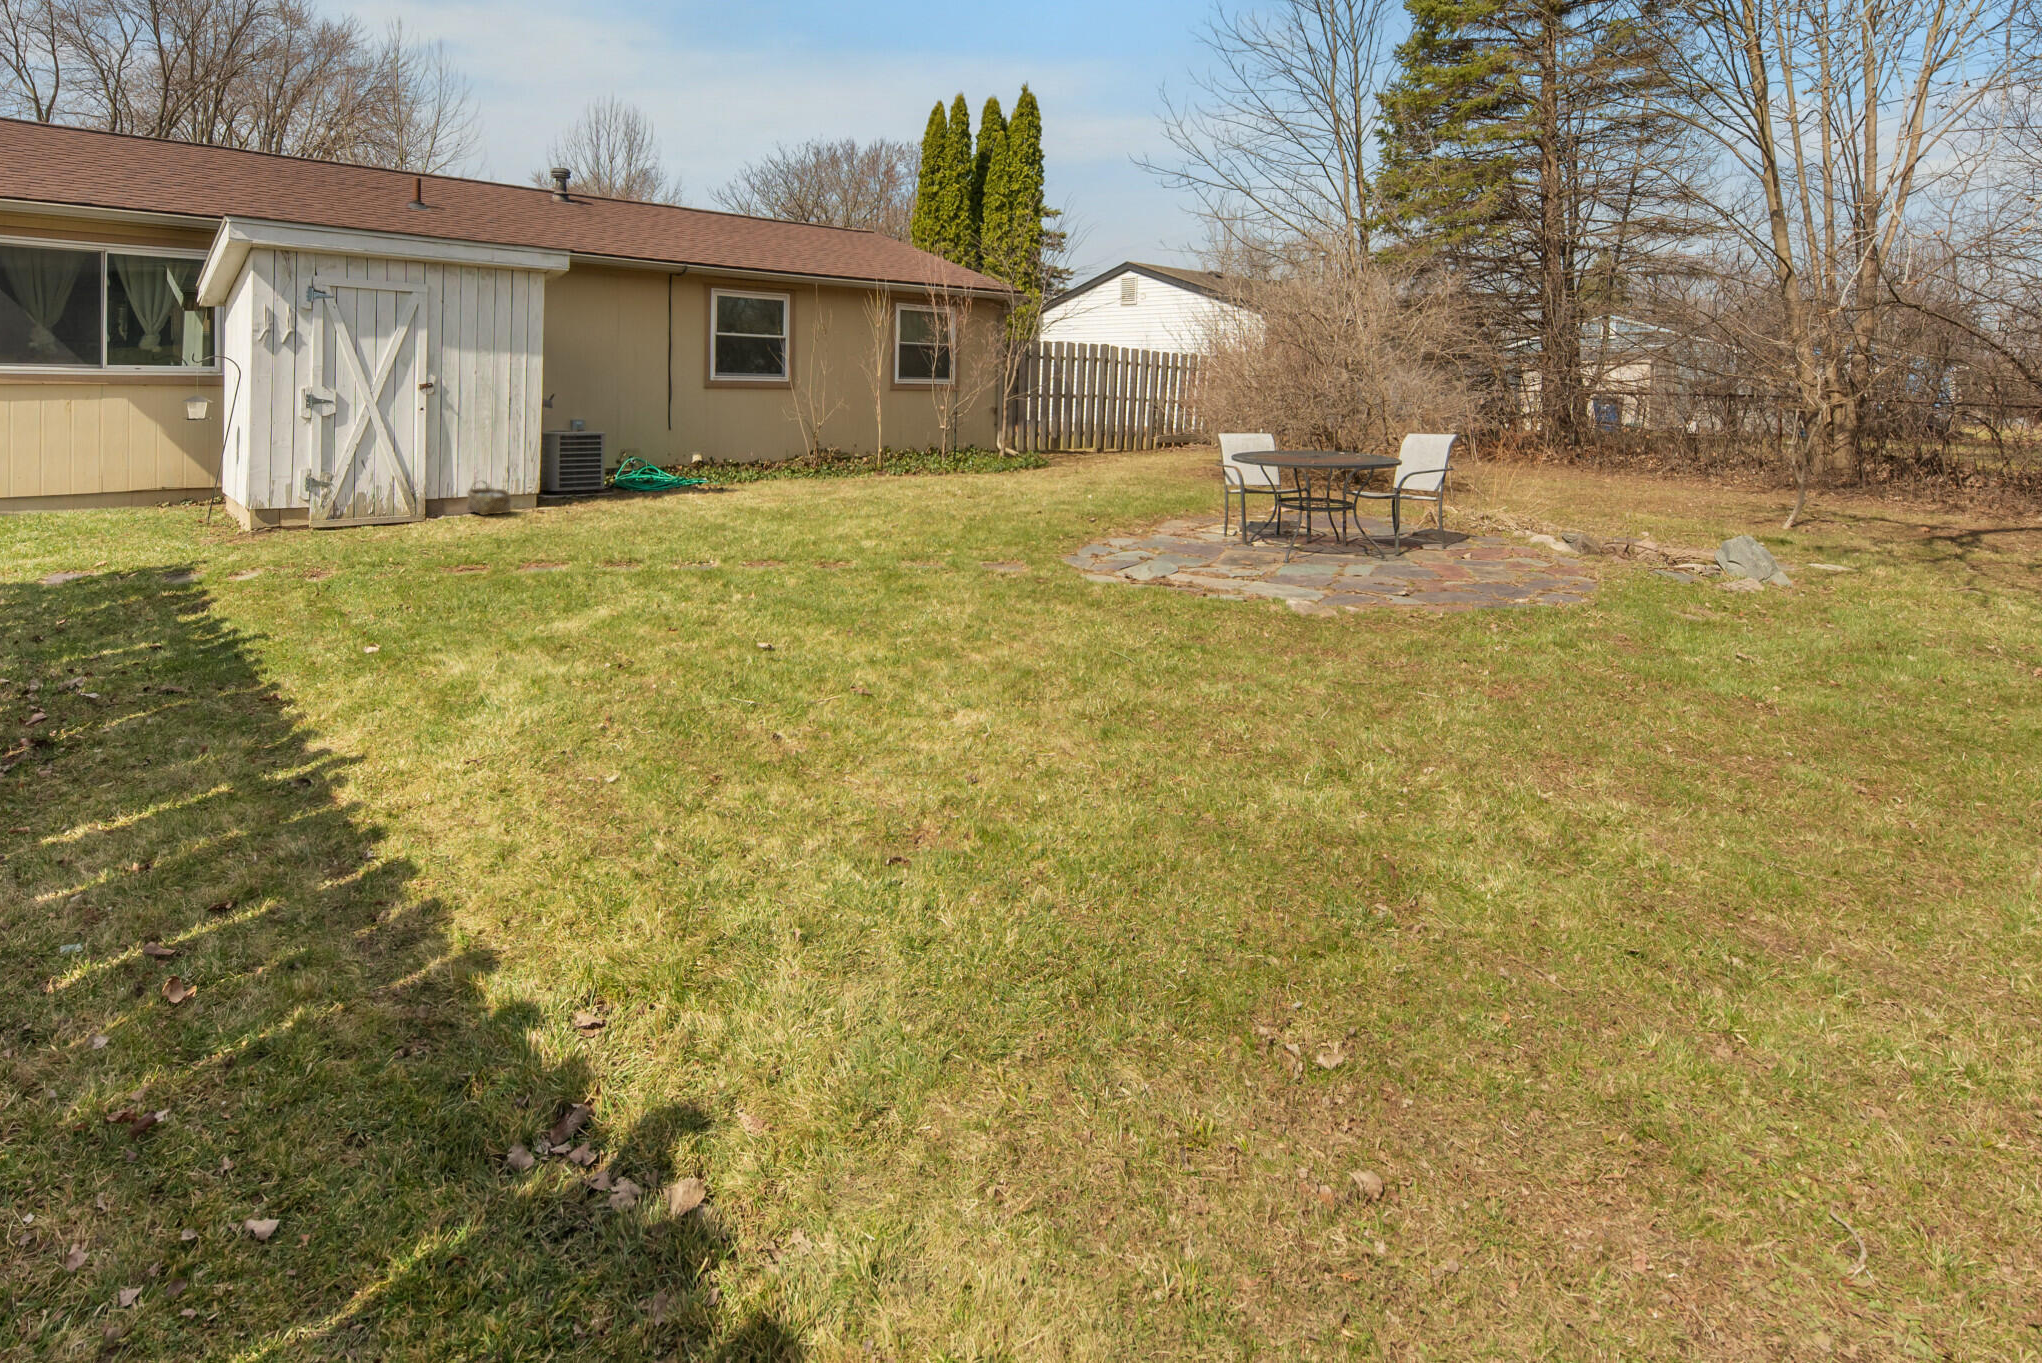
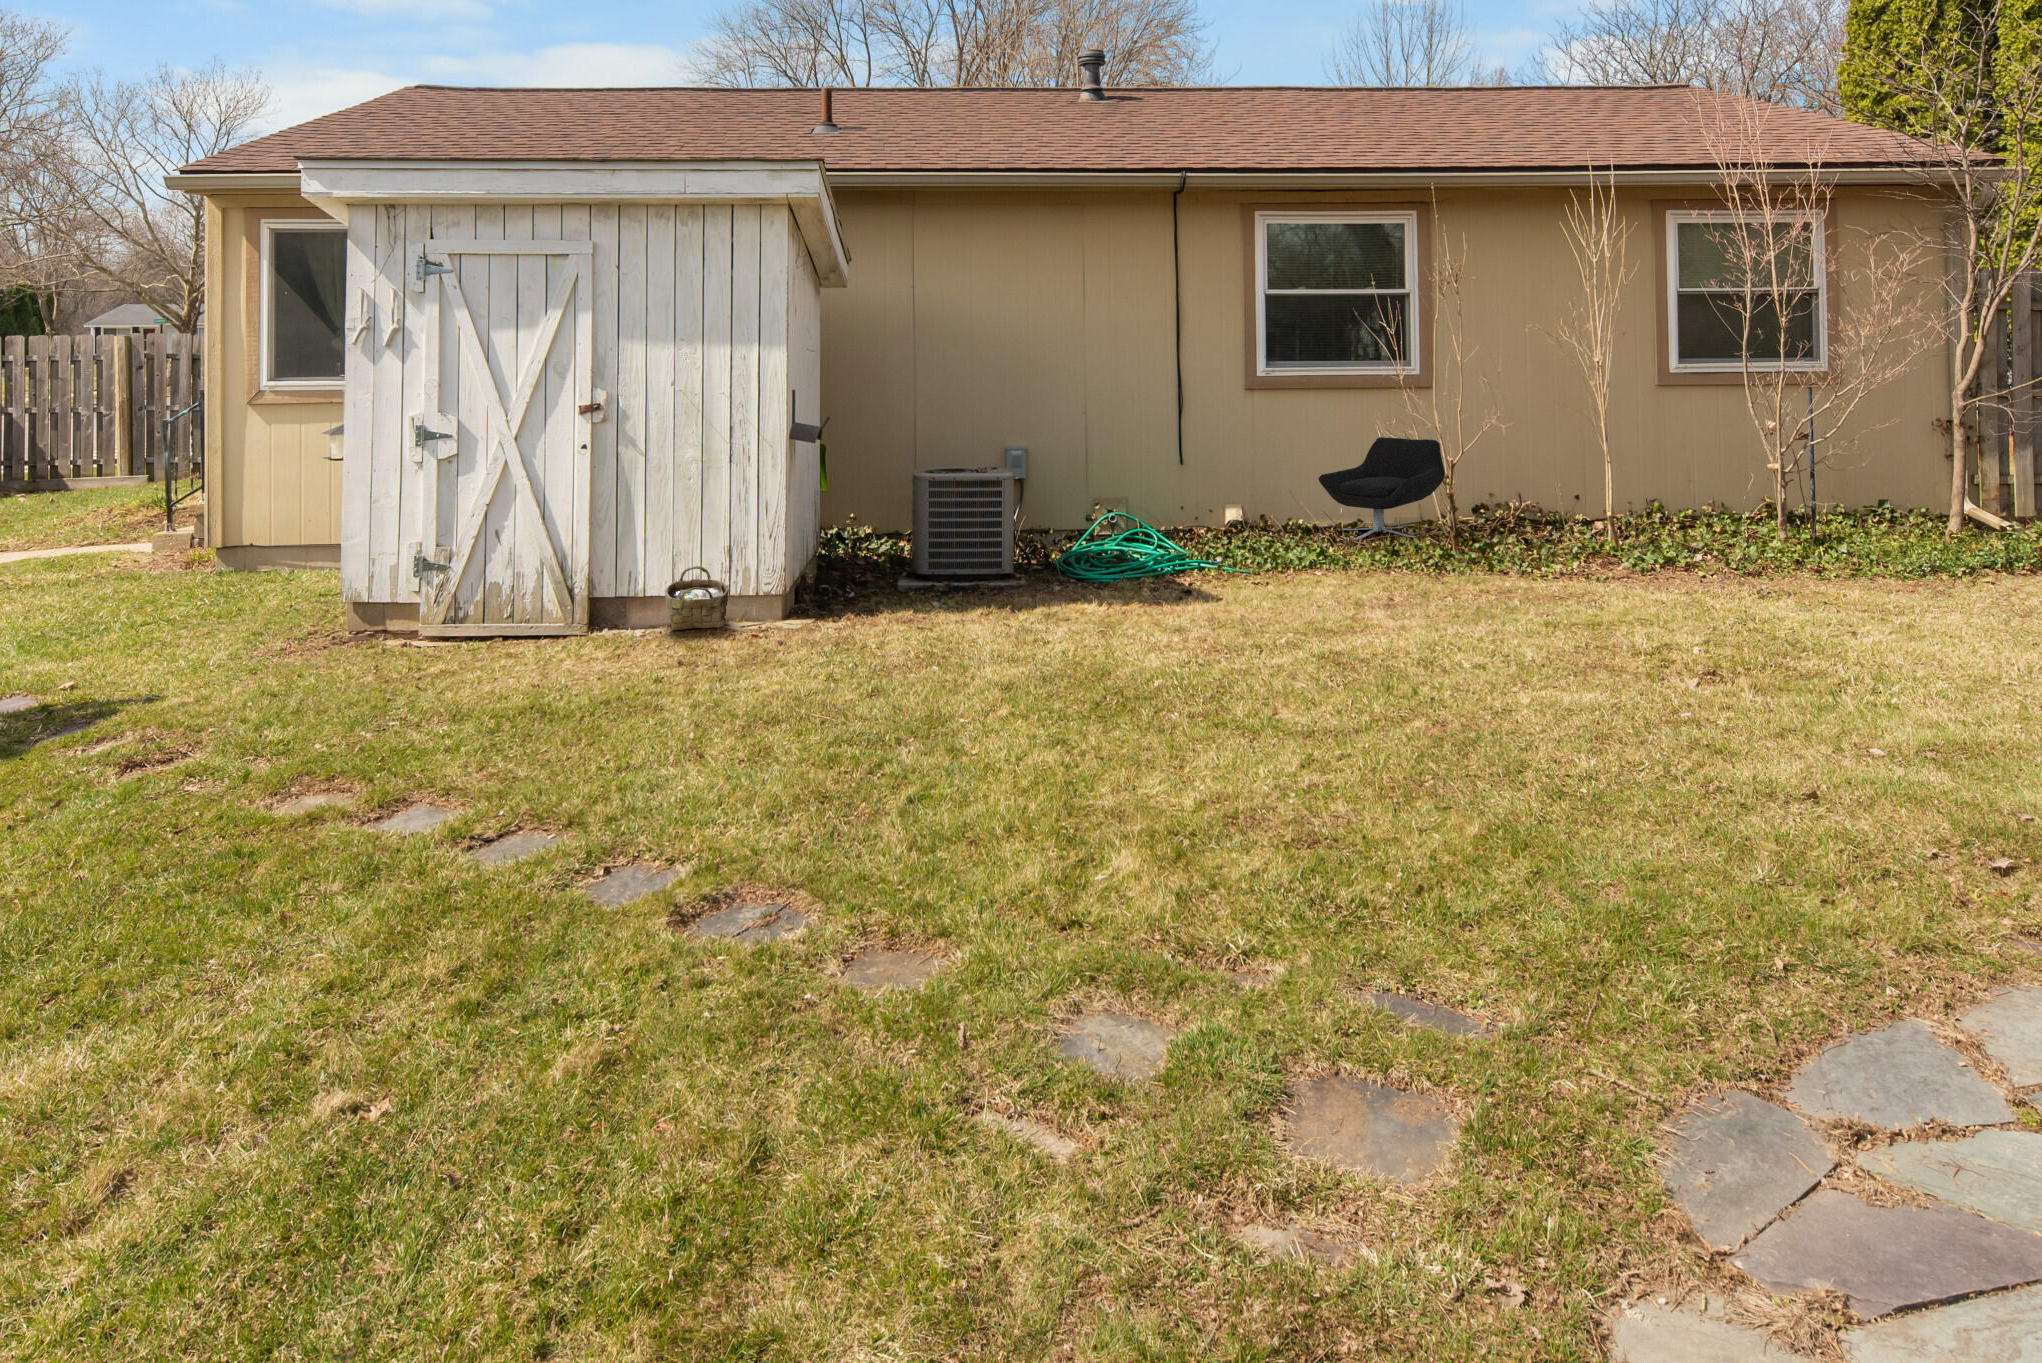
lounge chair: none [752,416,814,468] -> present [1319,437,1445,540]

